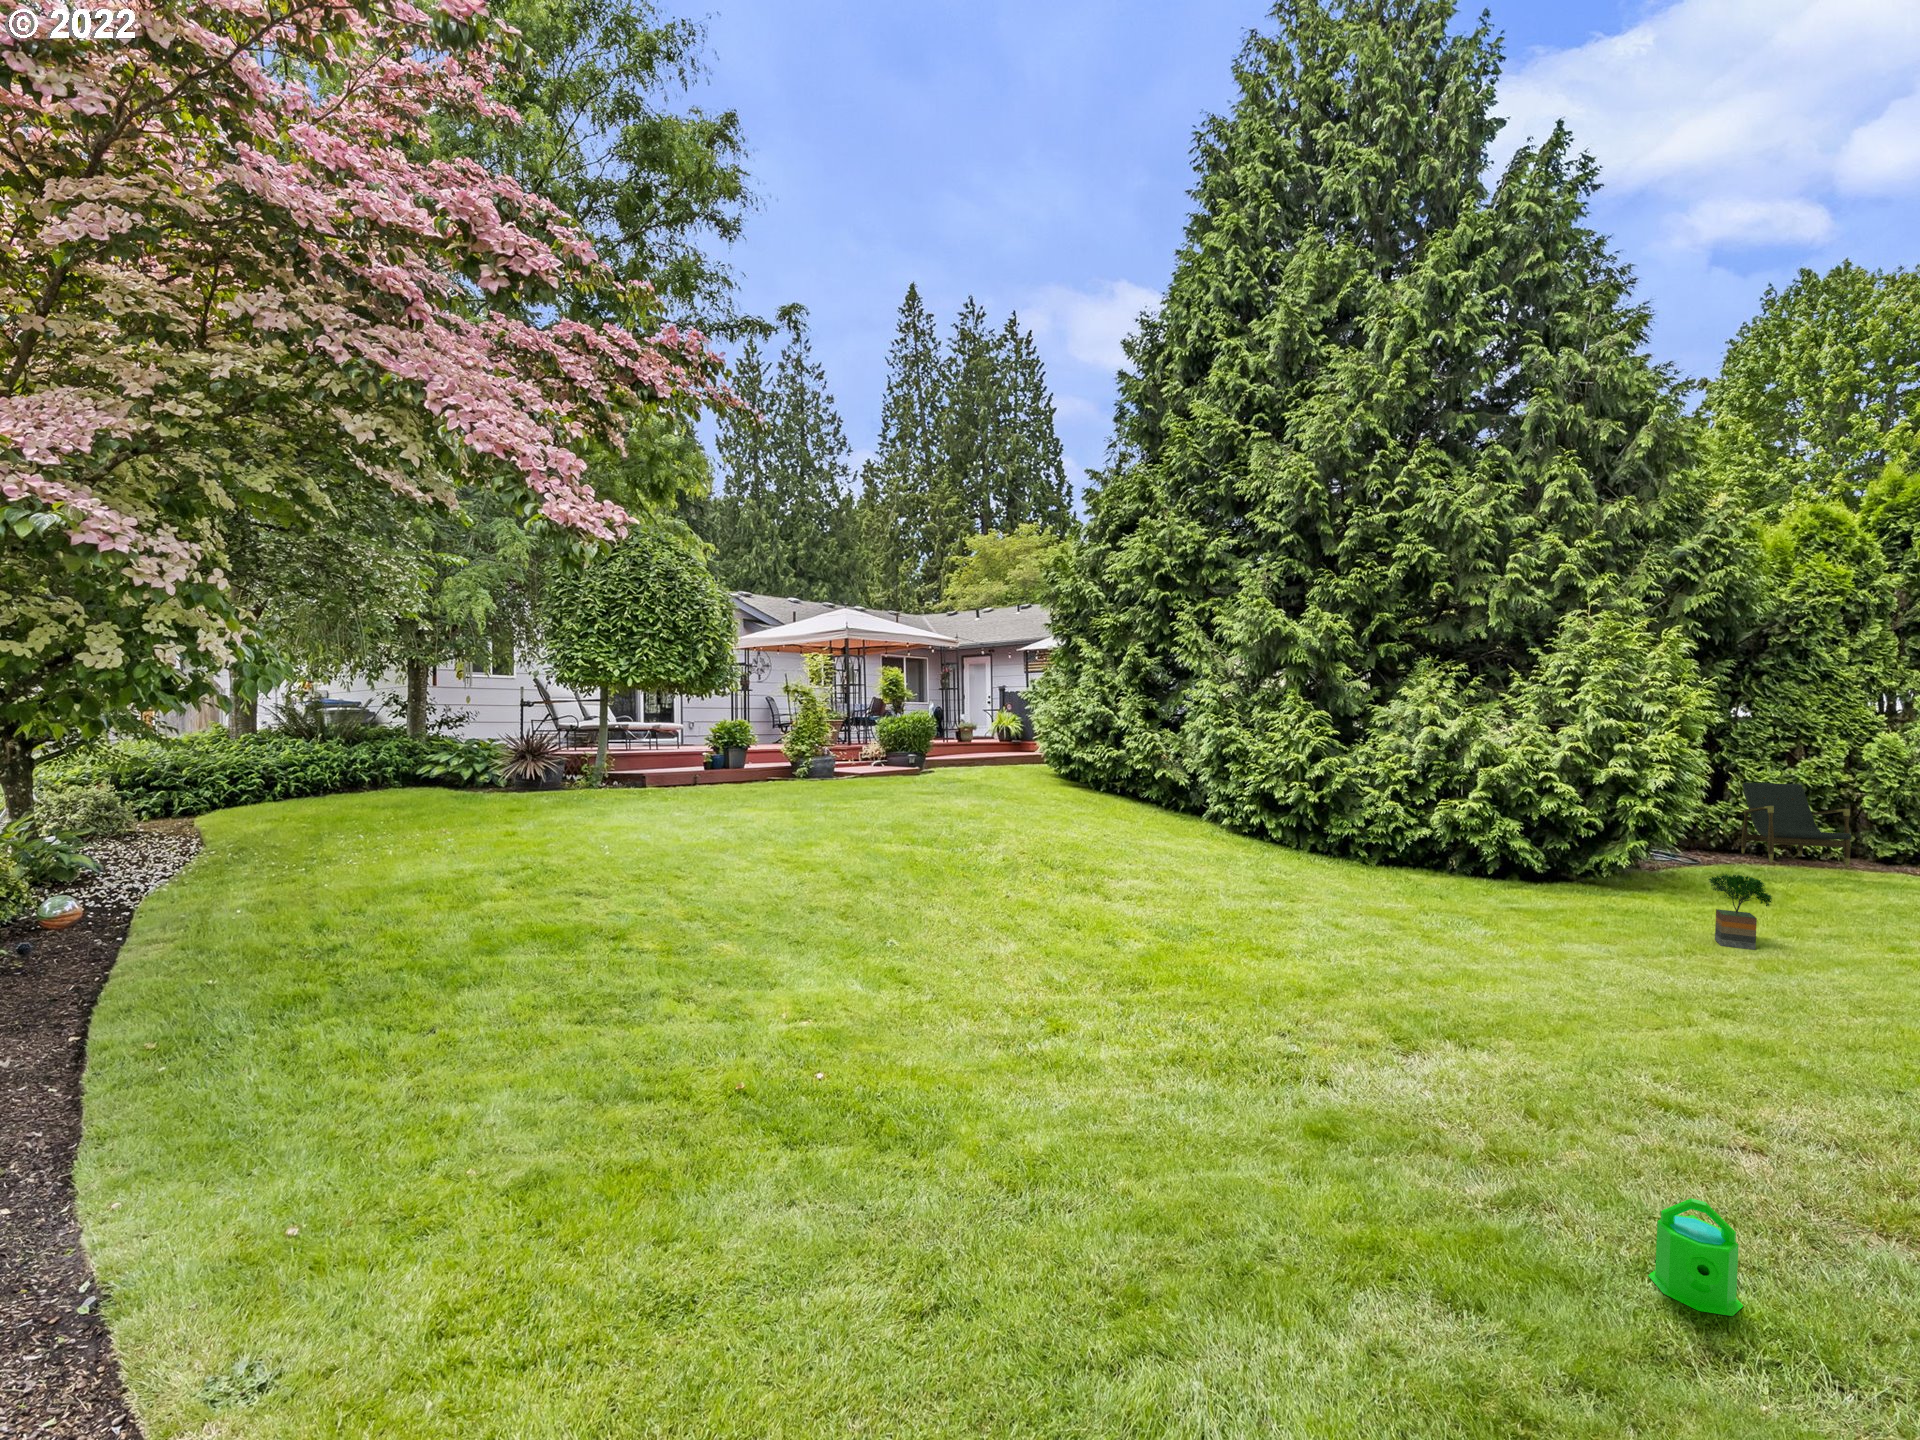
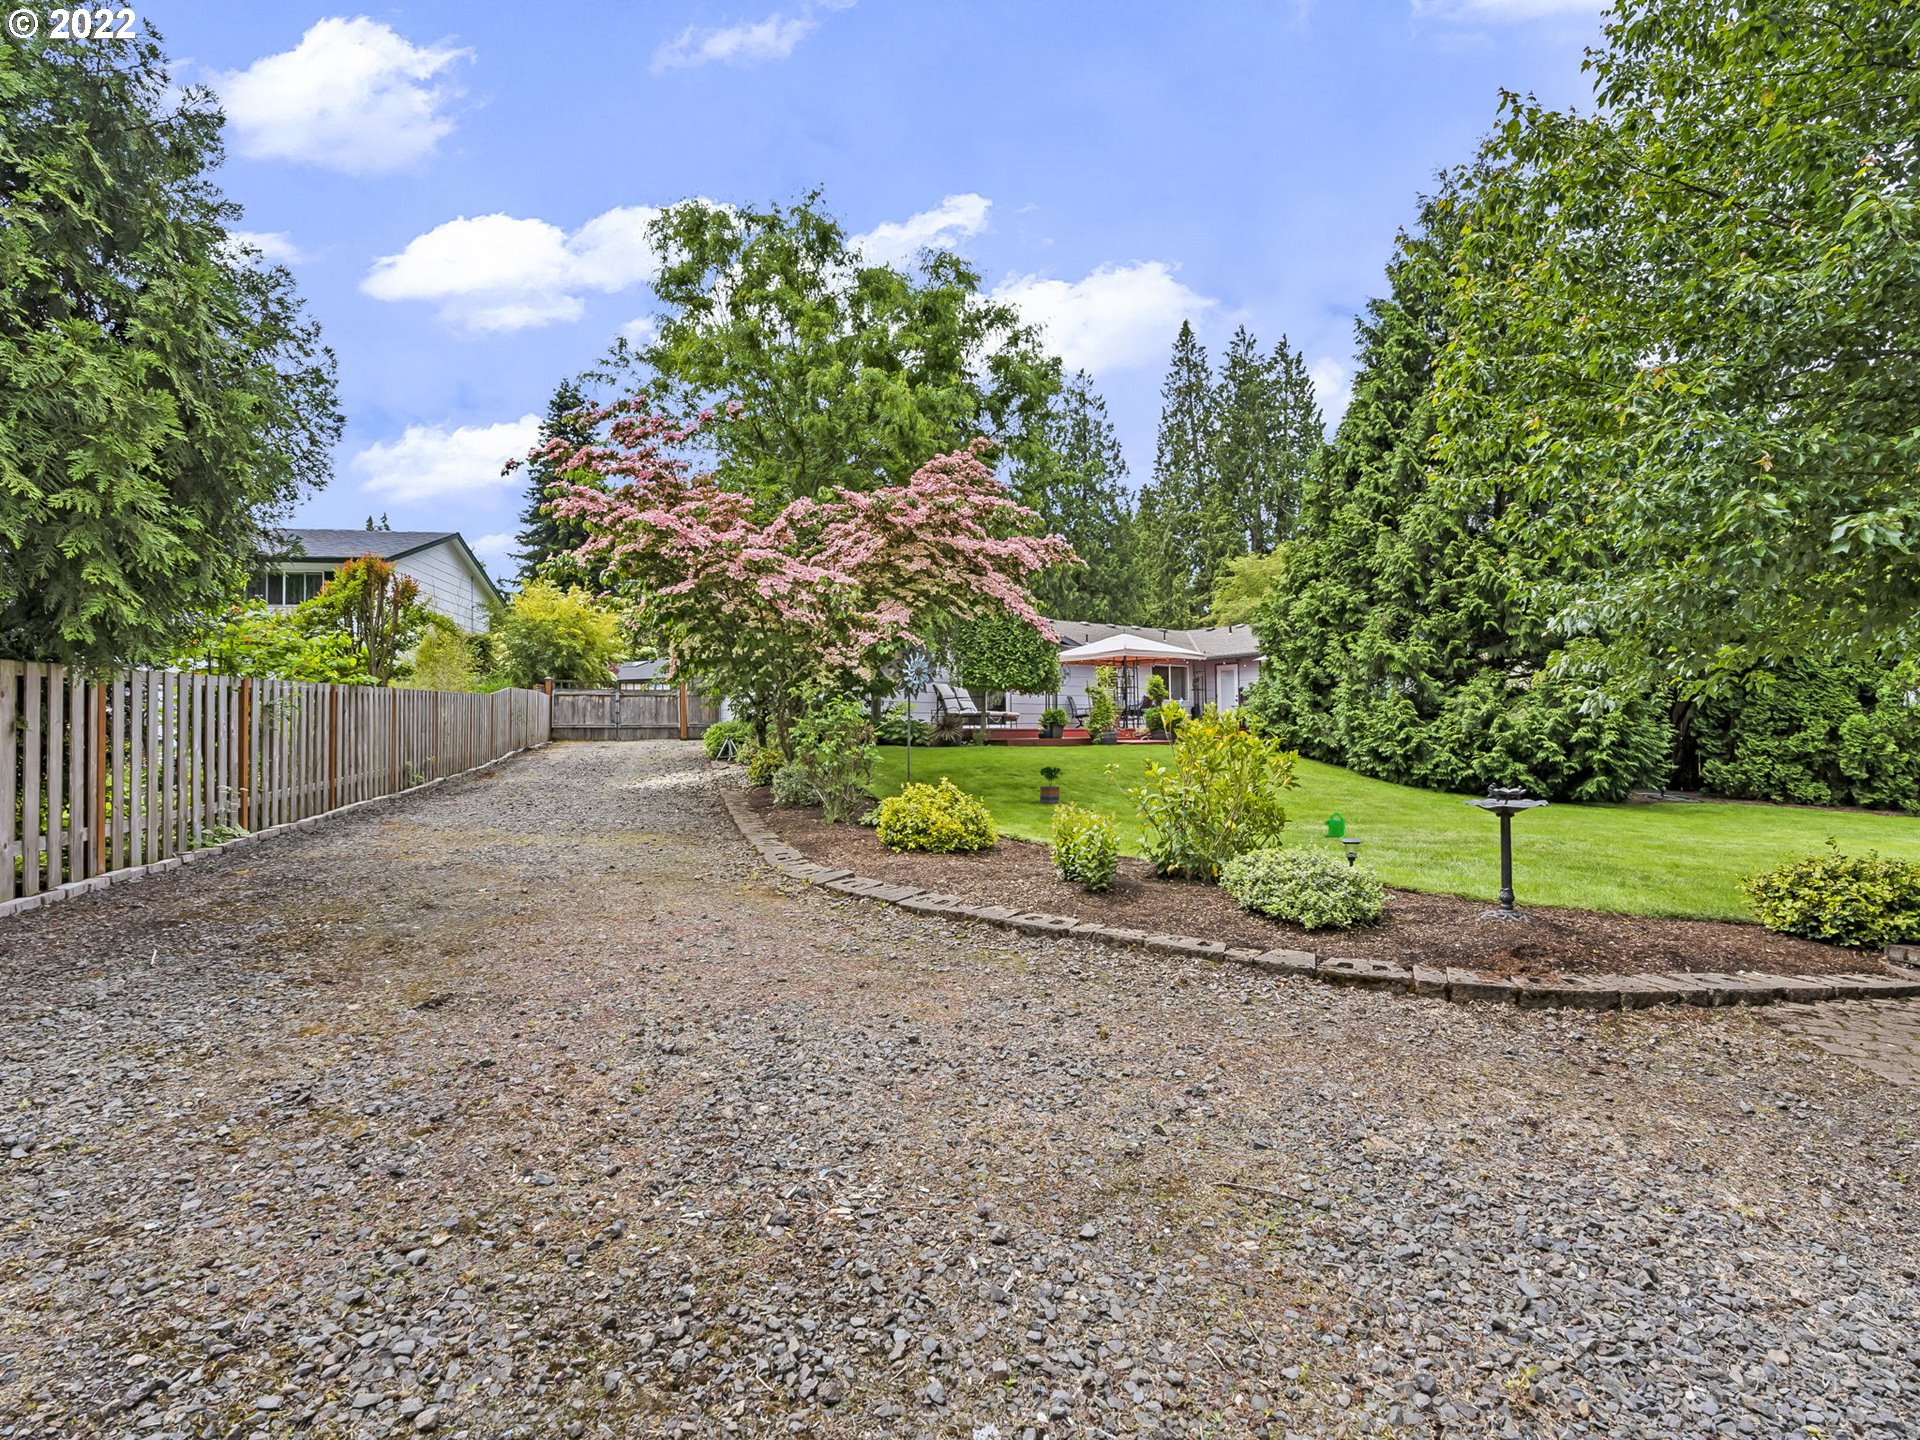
lounge chair: present [1741,782,1851,867] -> none [1749,751,1812,806]
potted tree: present [1708,874,1772,950] -> present [1040,766,1063,804]

